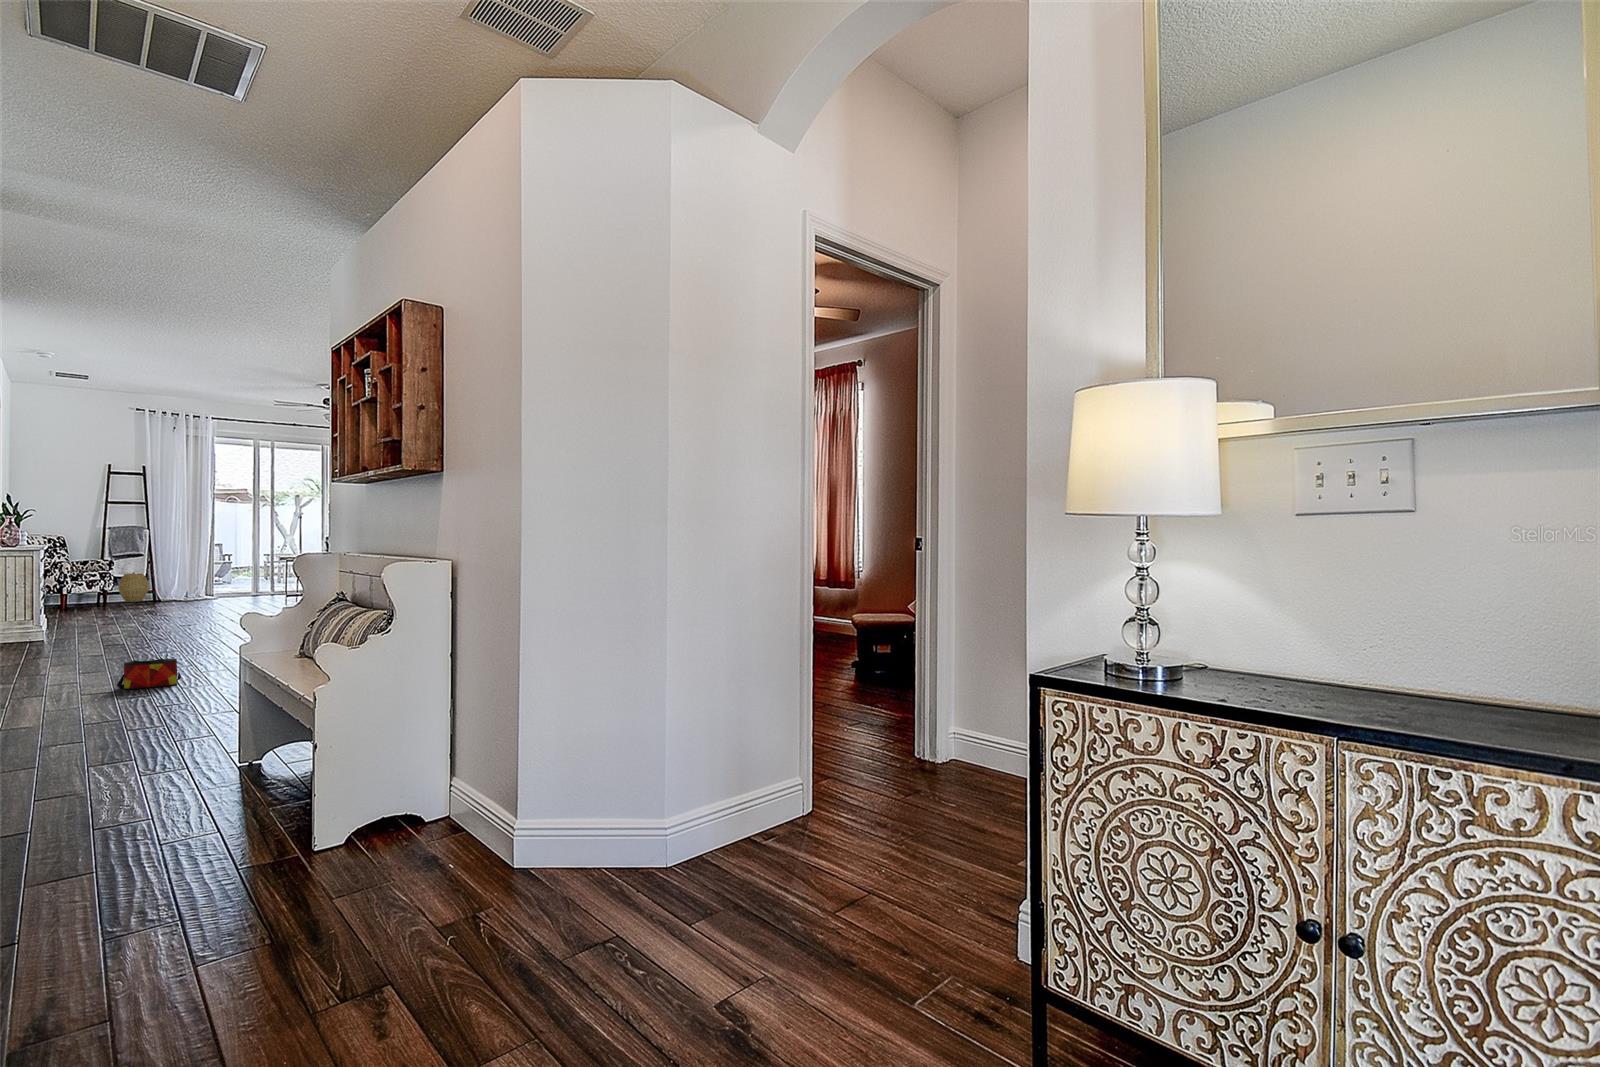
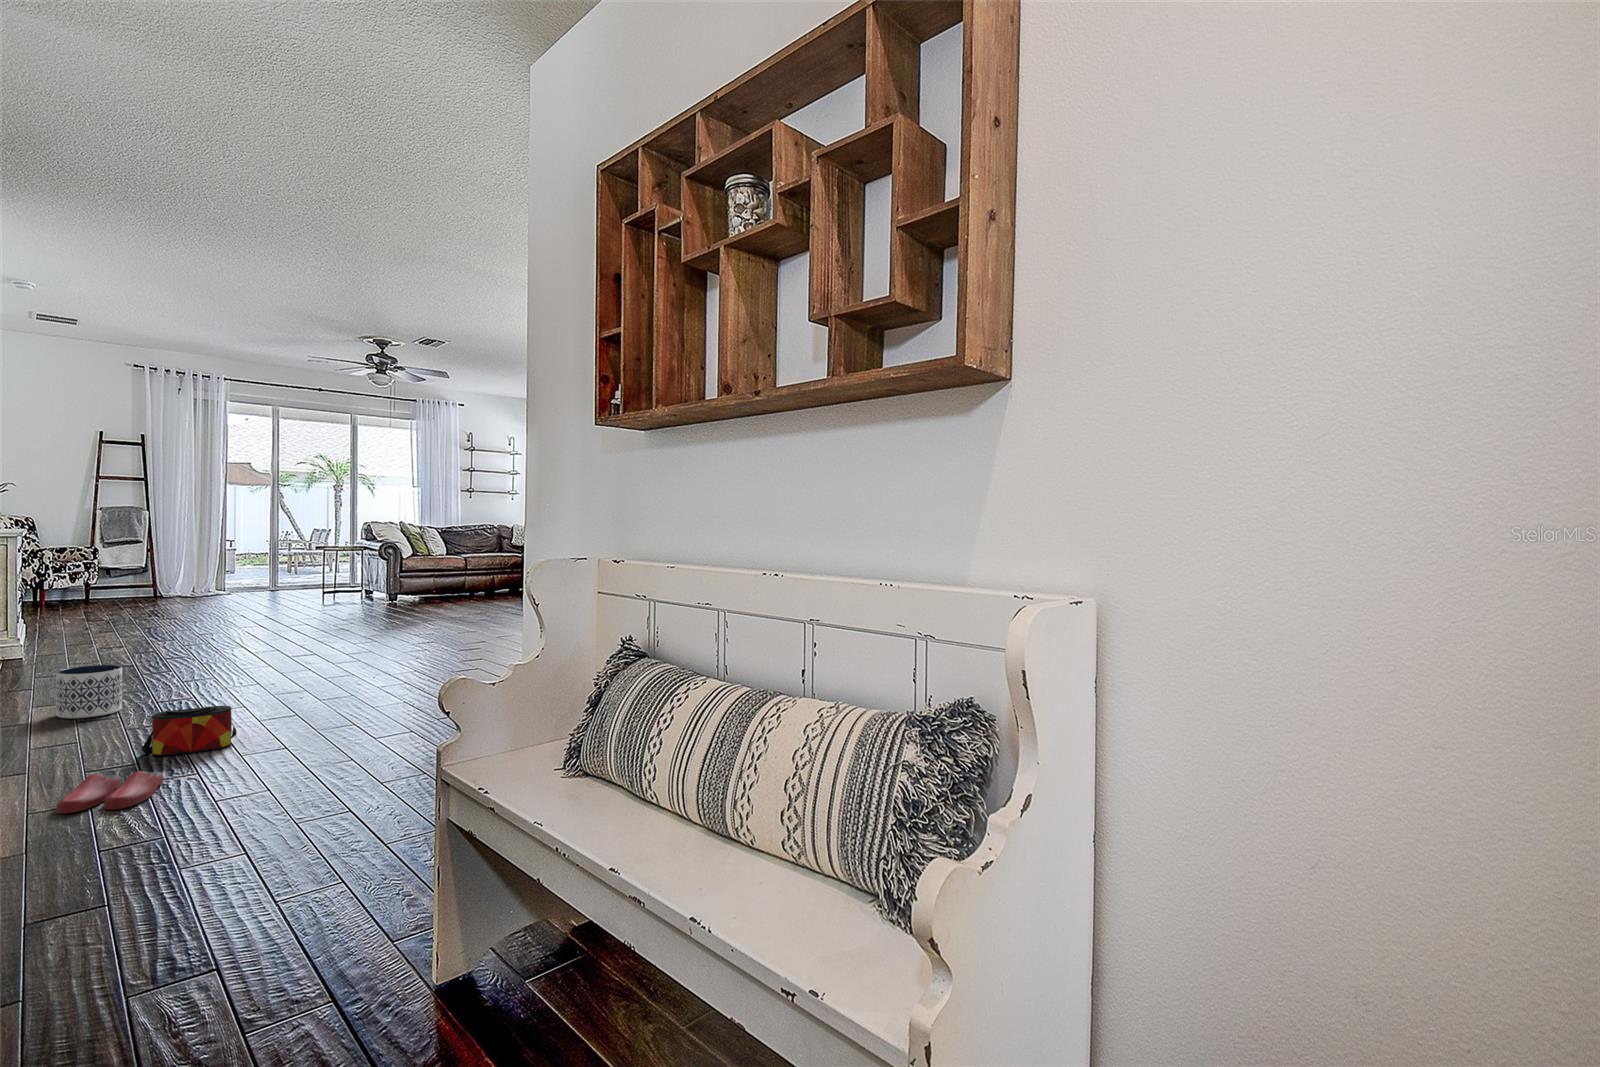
woven basket: present [118,572,149,602] -> none [109,562,147,599]
planter: none [65,637,111,672] -> present [56,665,122,719]
slippers: none [59,692,126,713] -> present [56,771,163,814]

